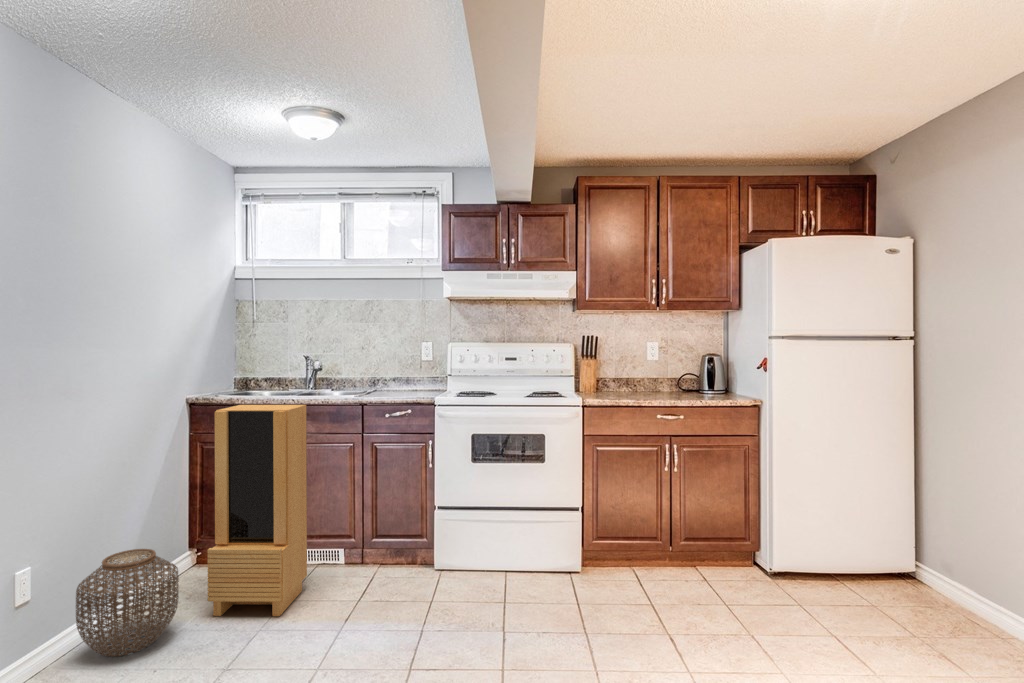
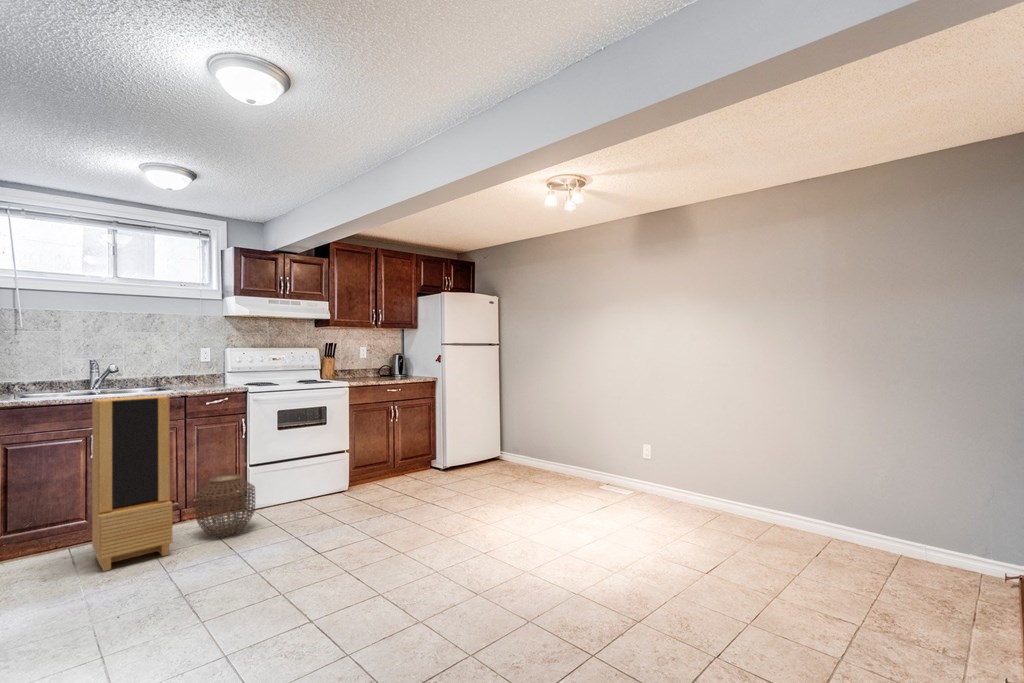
woven basket: present [76,549,179,657] -> present [195,474,255,537]

